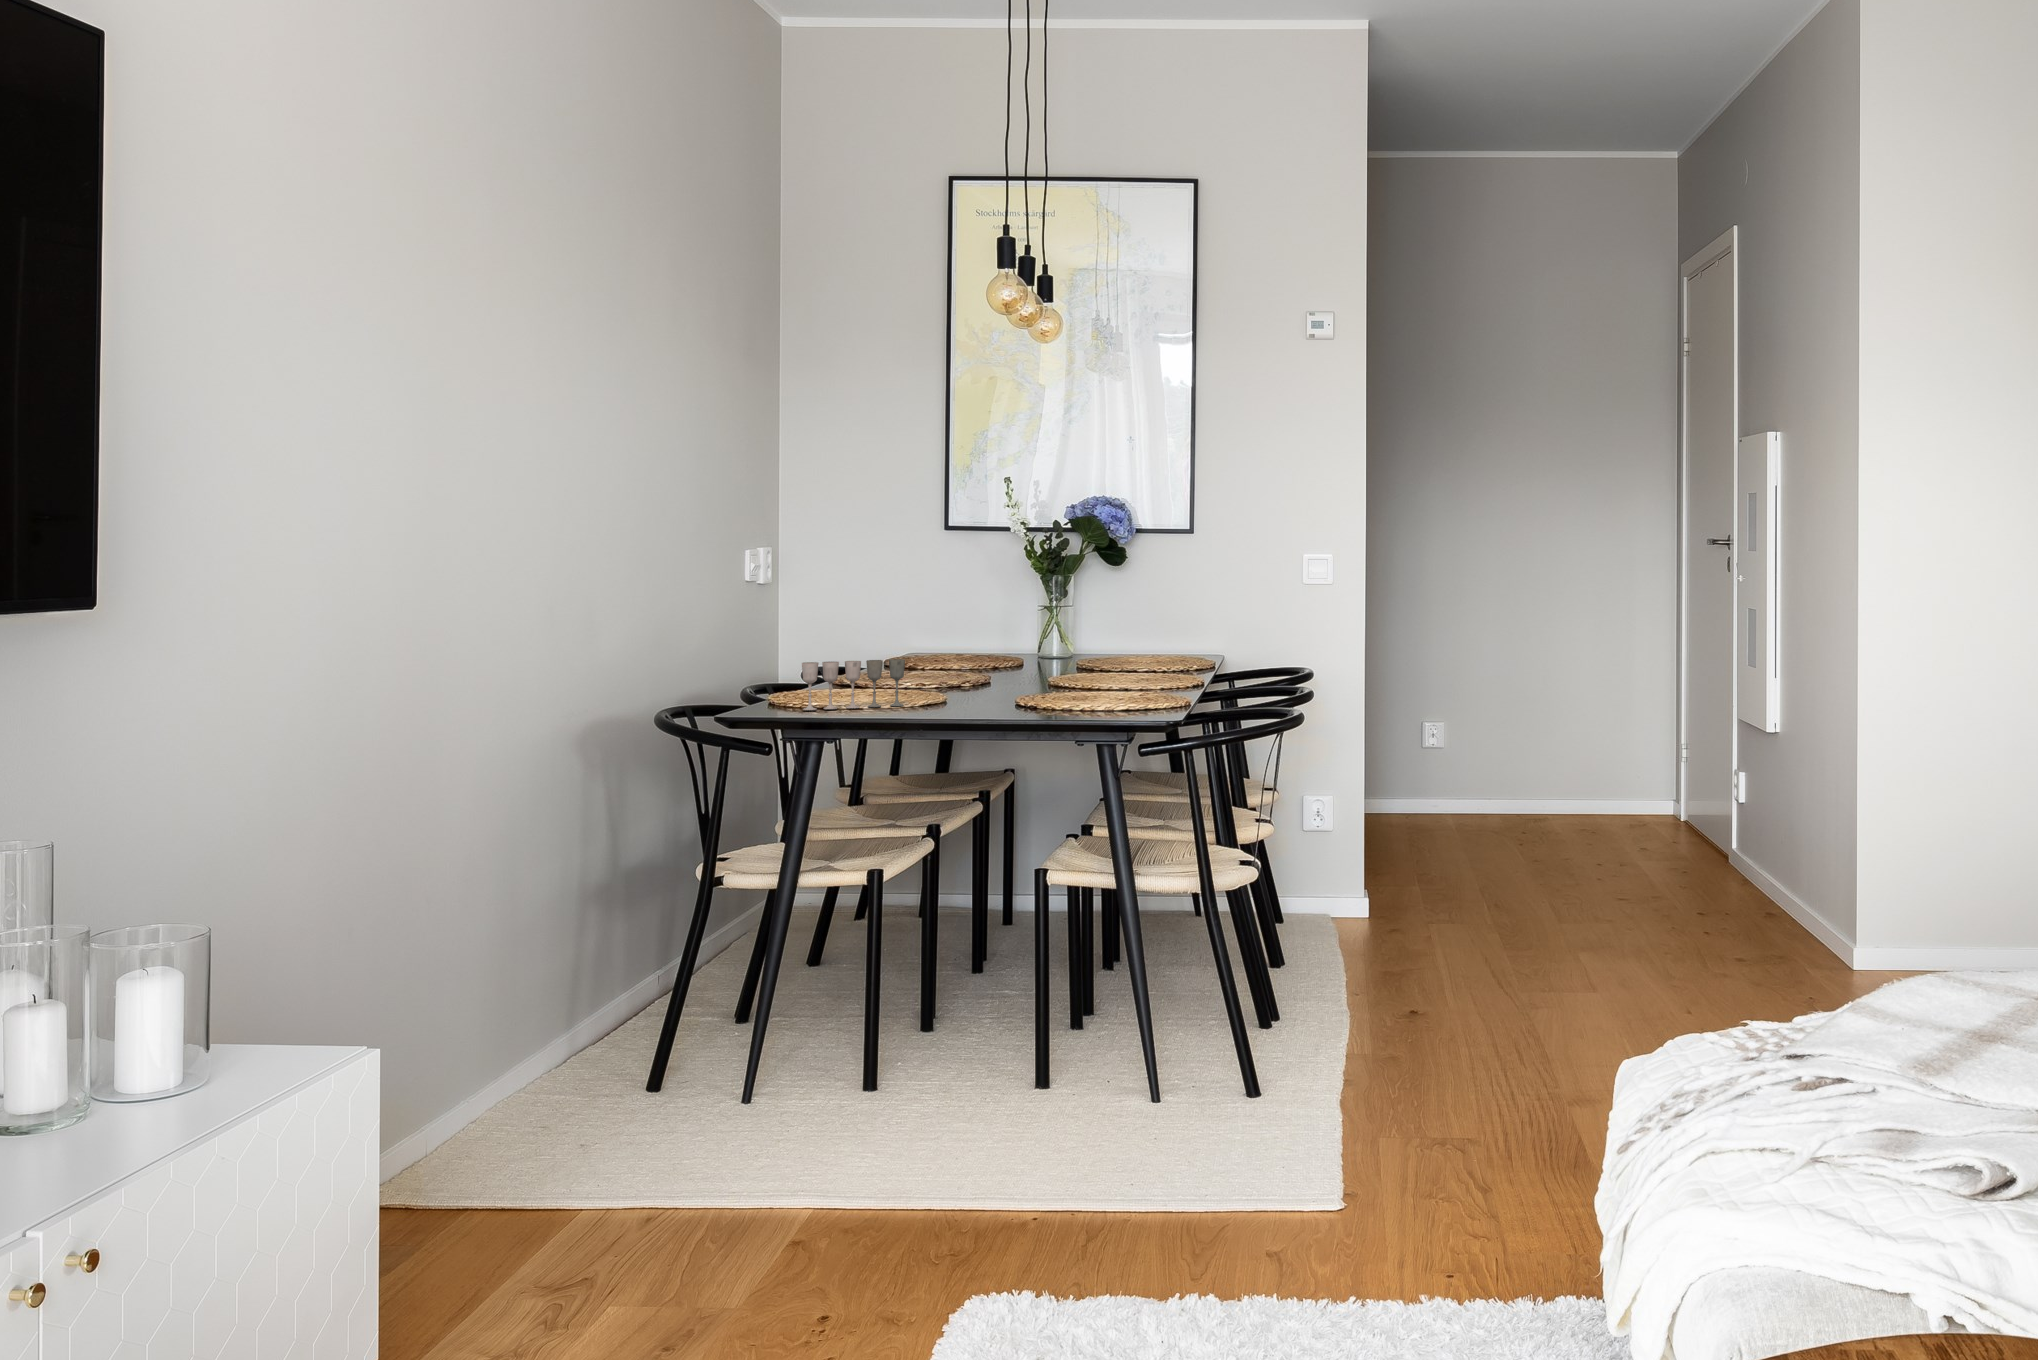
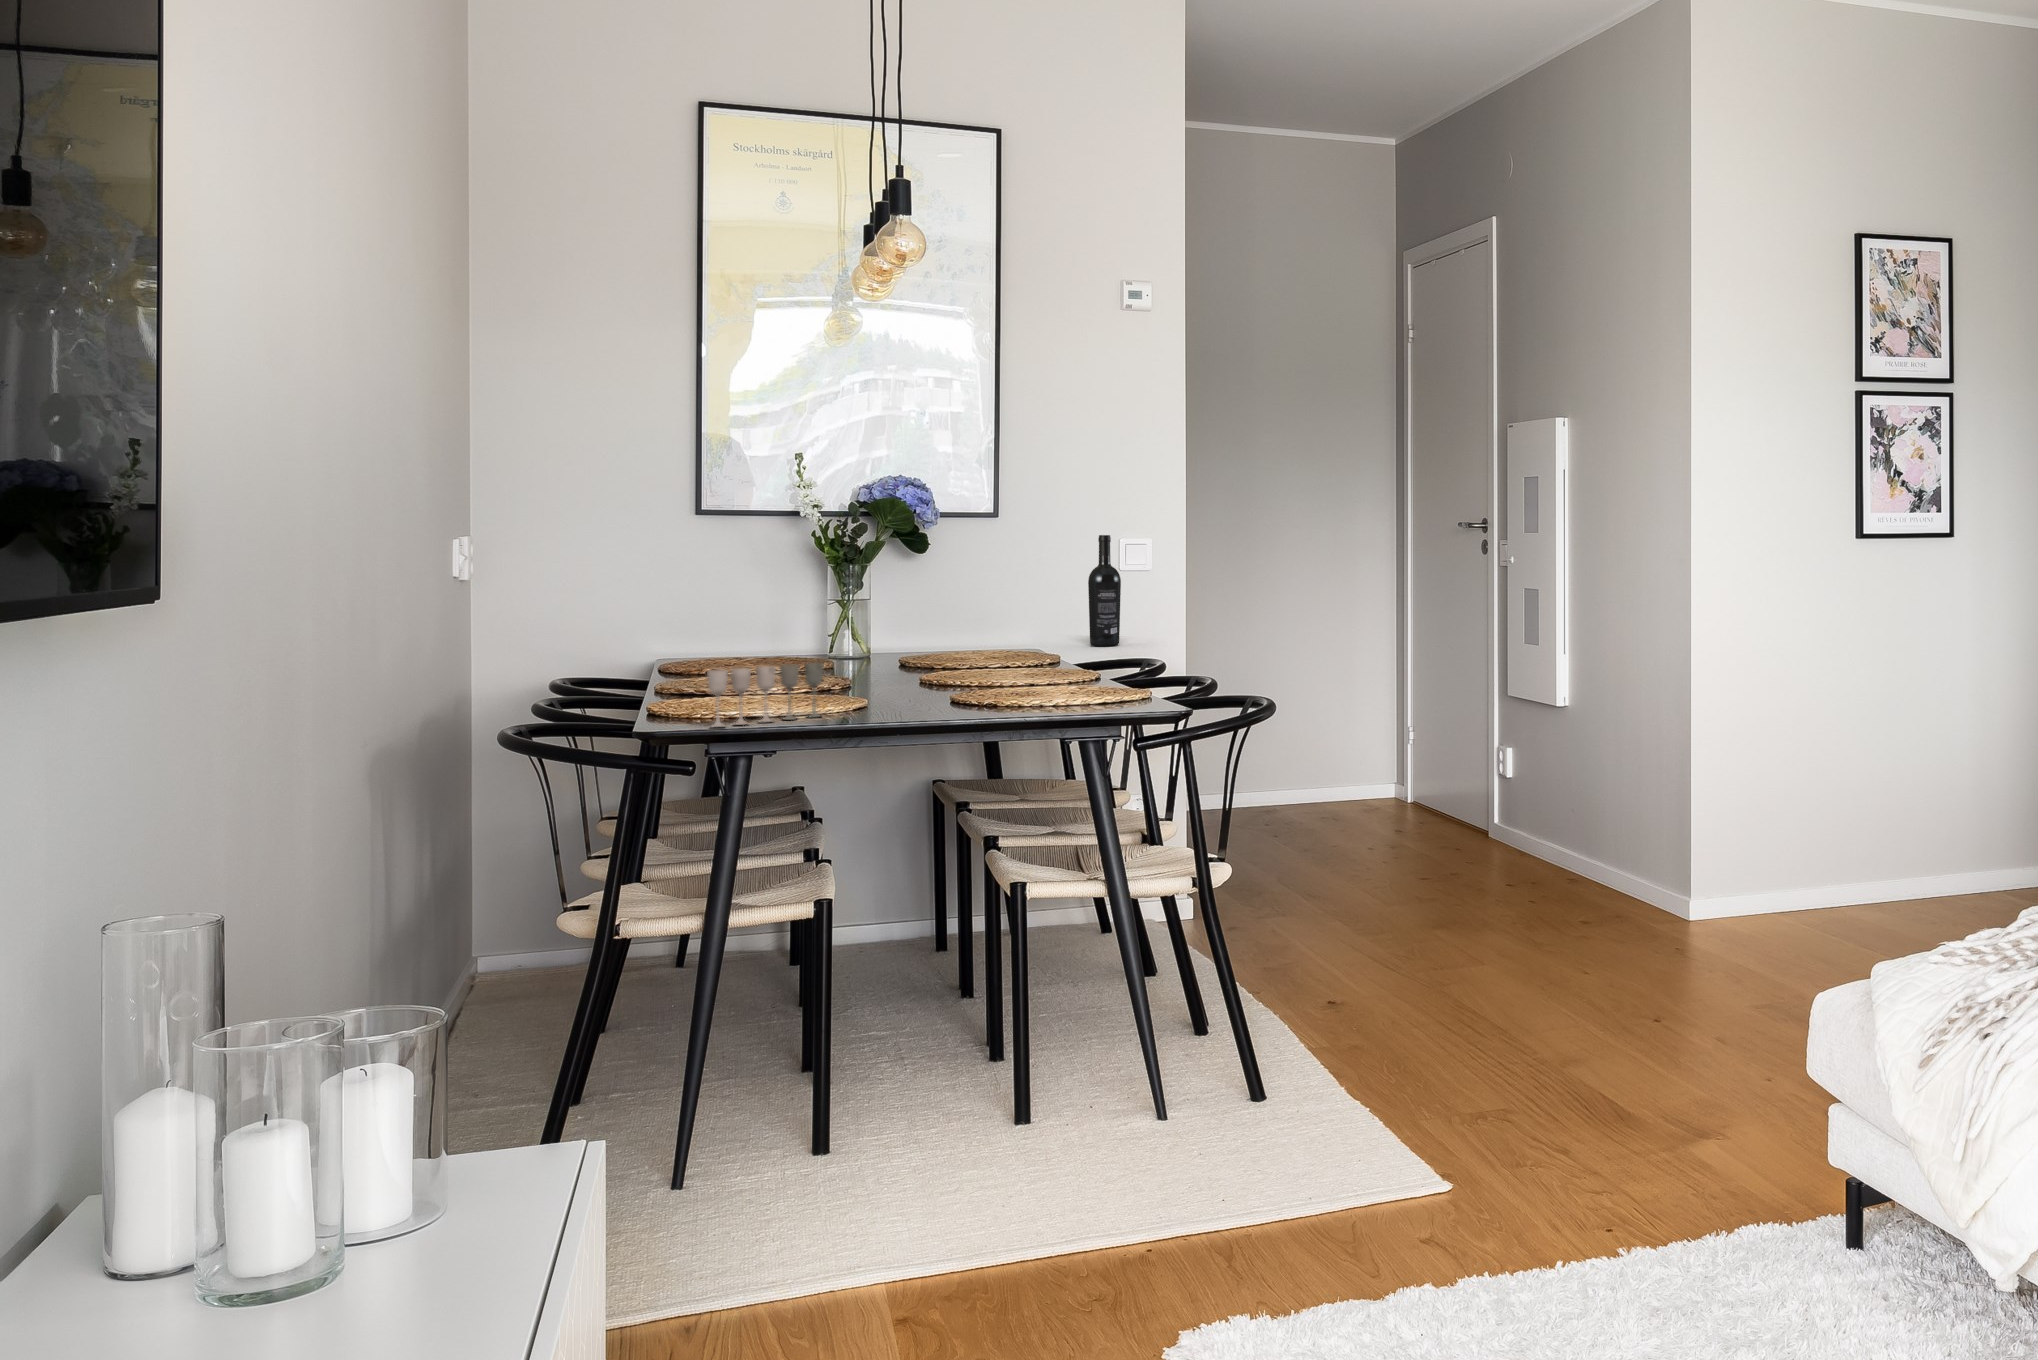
wine bottle: none [1270,551,1298,652] -> present [1088,535,1121,646]

